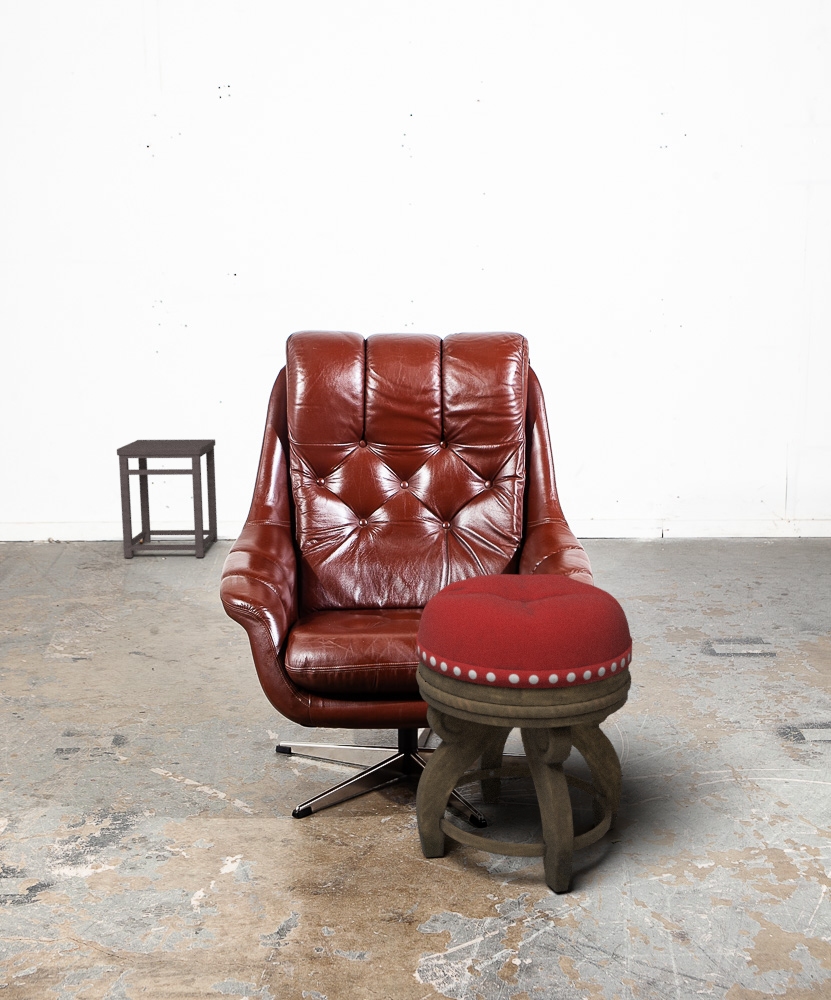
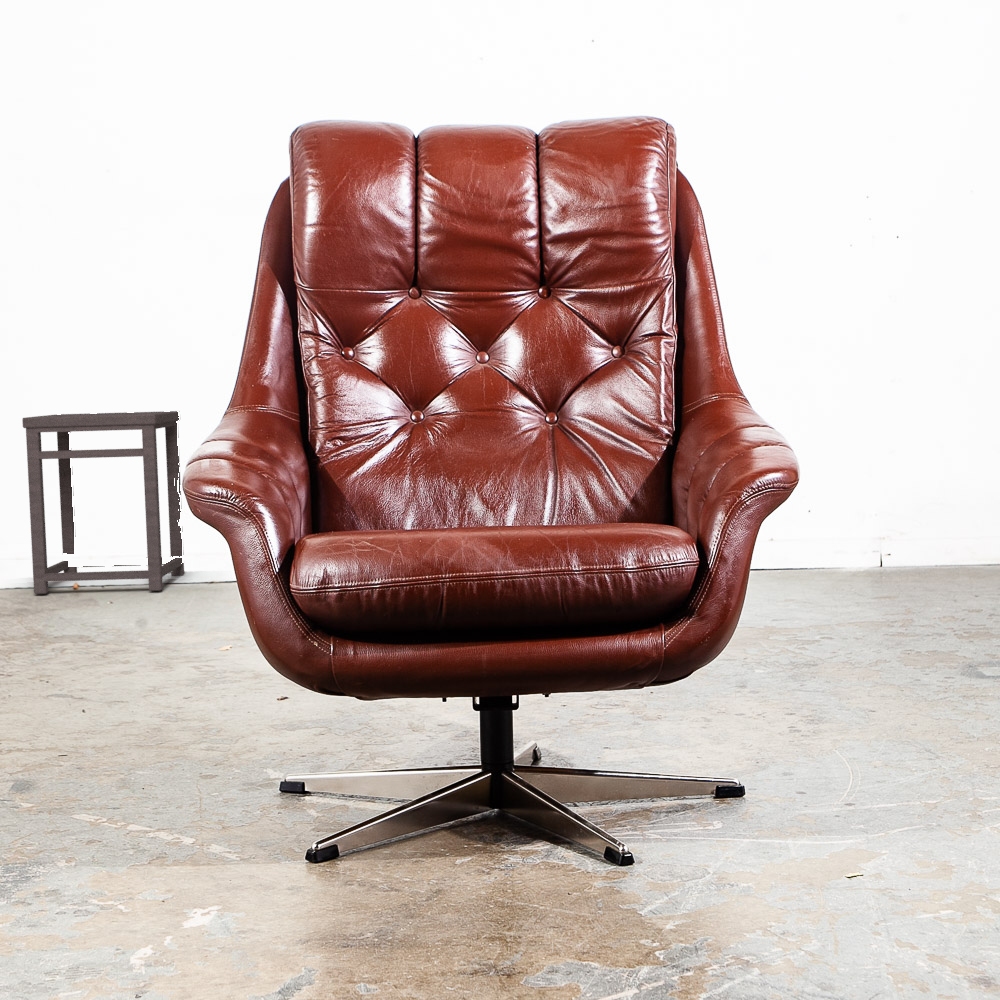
footstool: present [416,574,632,892] -> none [509,434,870,930]

